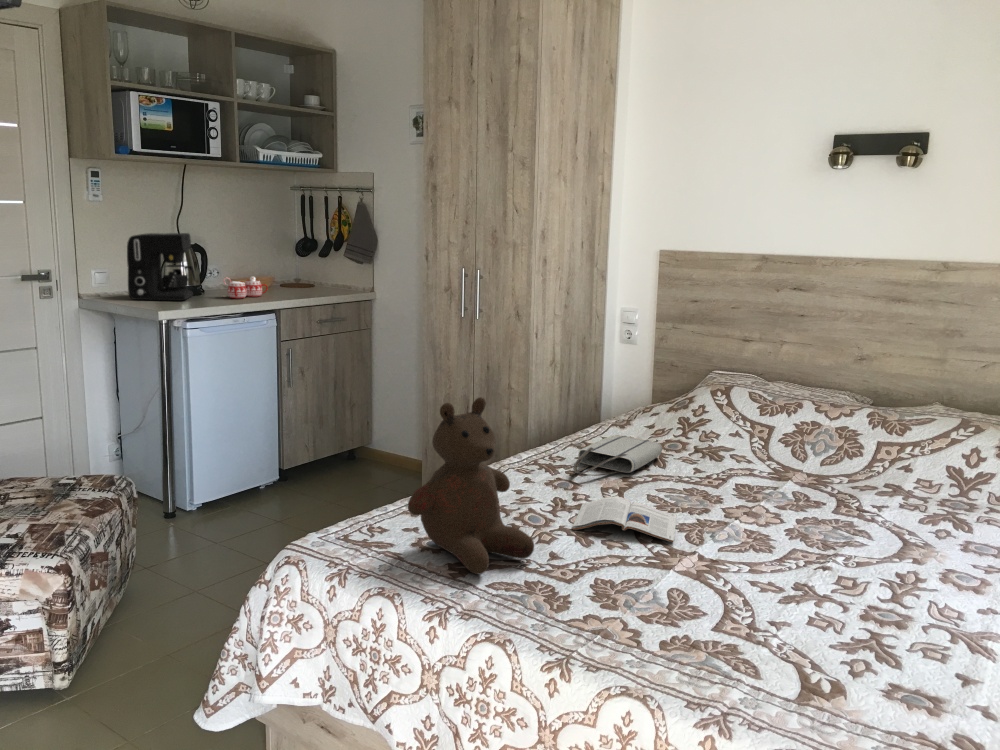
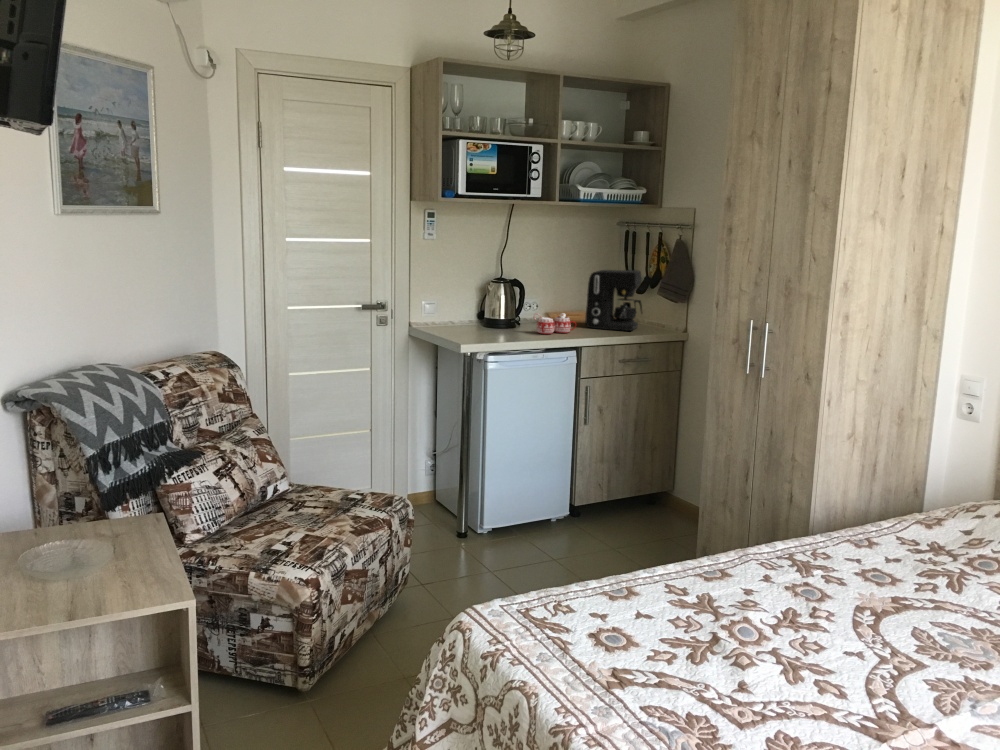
coffee maker: present [127,233,195,300] -> present [585,270,642,331]
teddy bear: present [408,397,534,574] -> none [573,486,716,692]
tote bag: present [573,435,662,476] -> none [825,538,963,590]
magazine: present [572,497,677,542] -> none [786,621,939,703]

